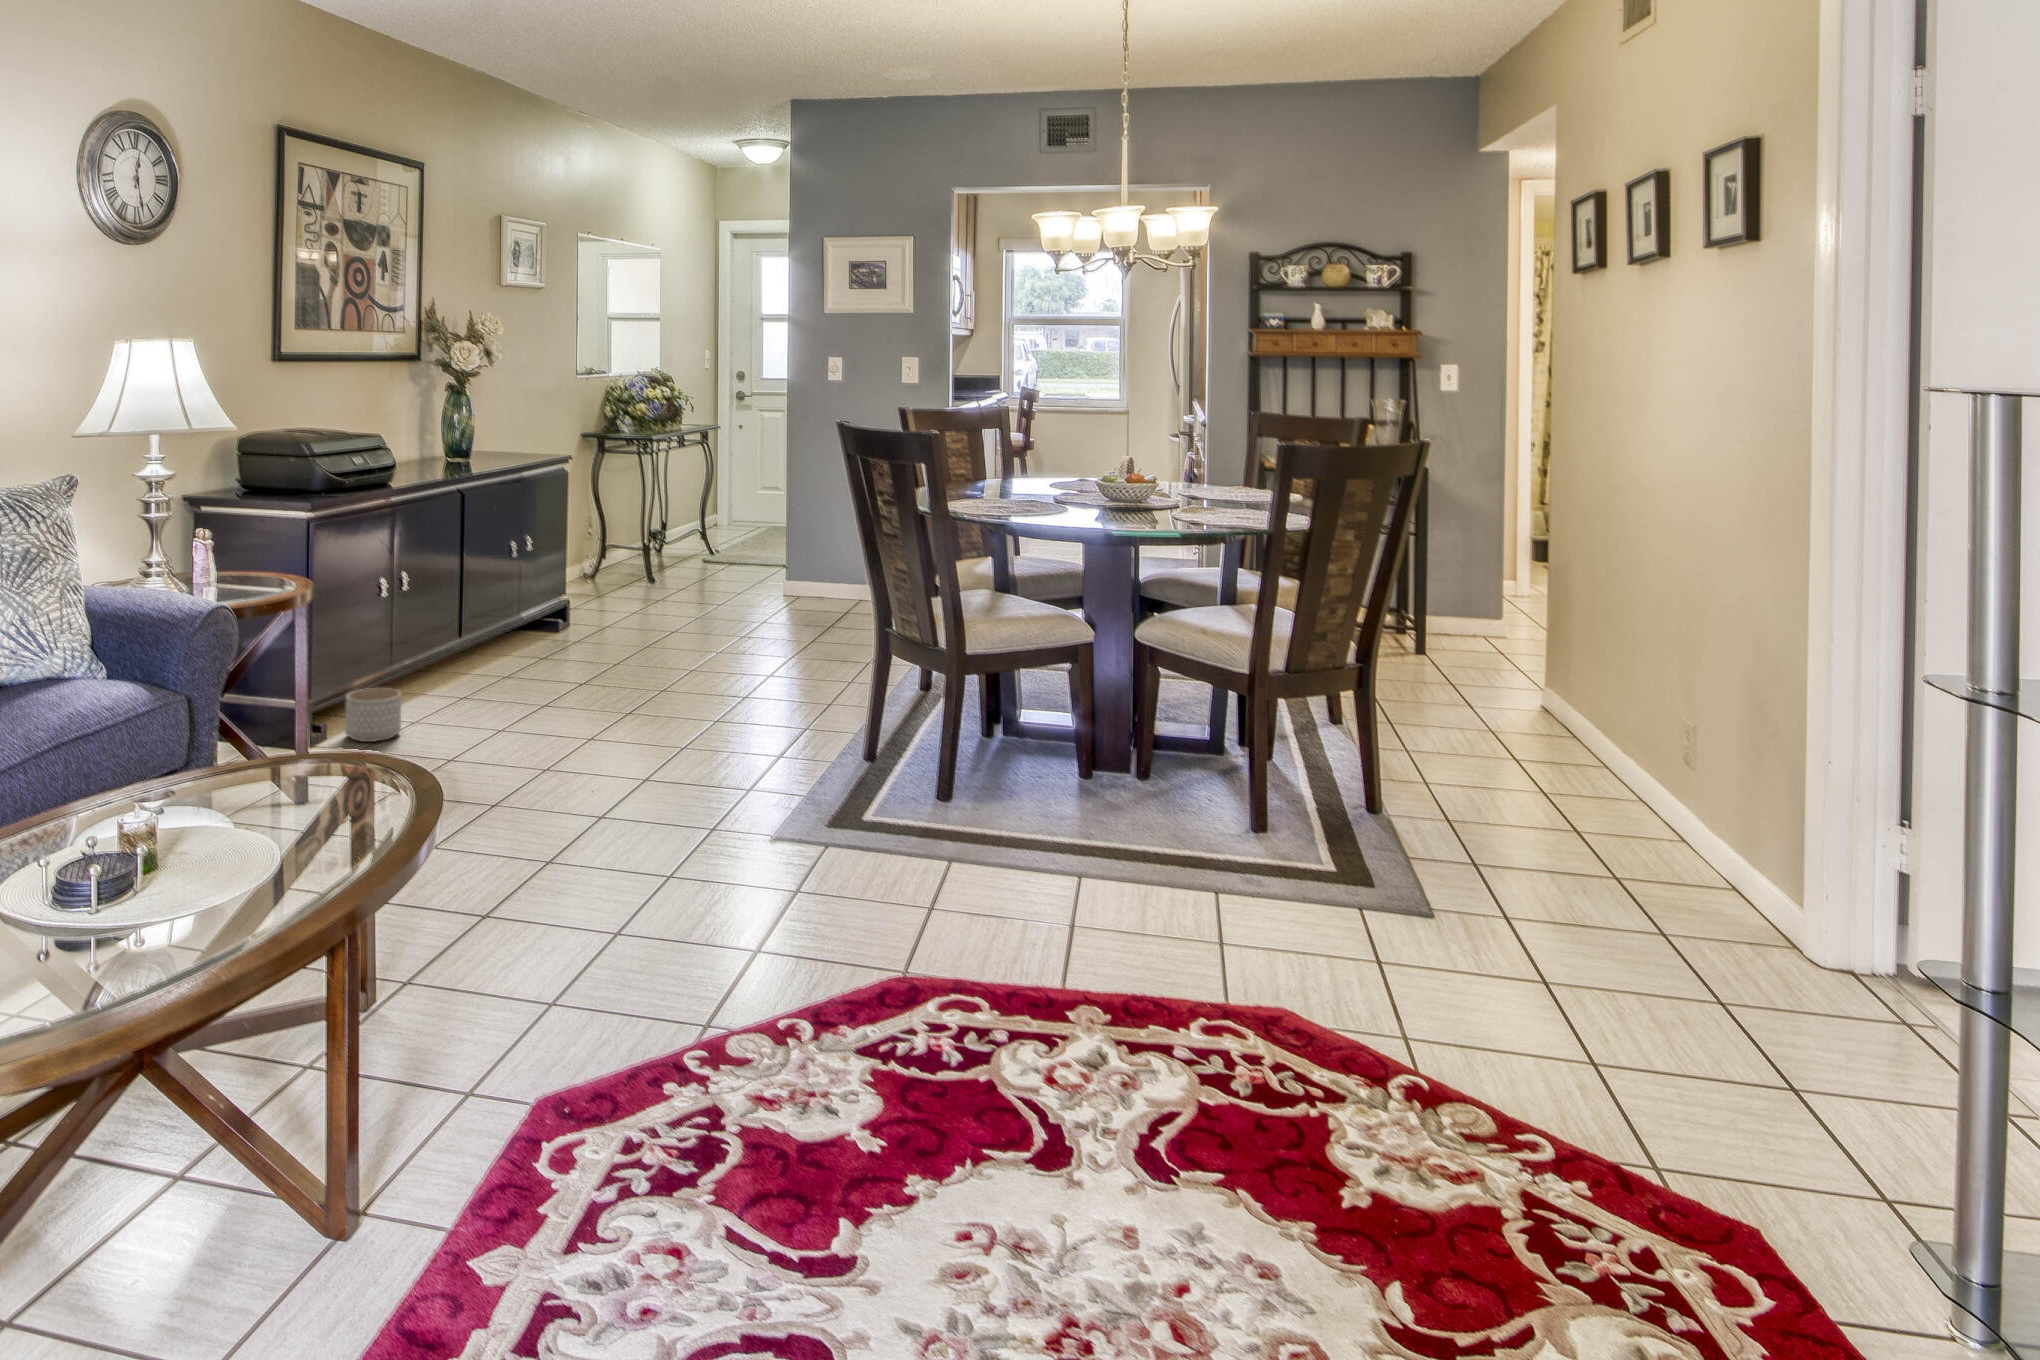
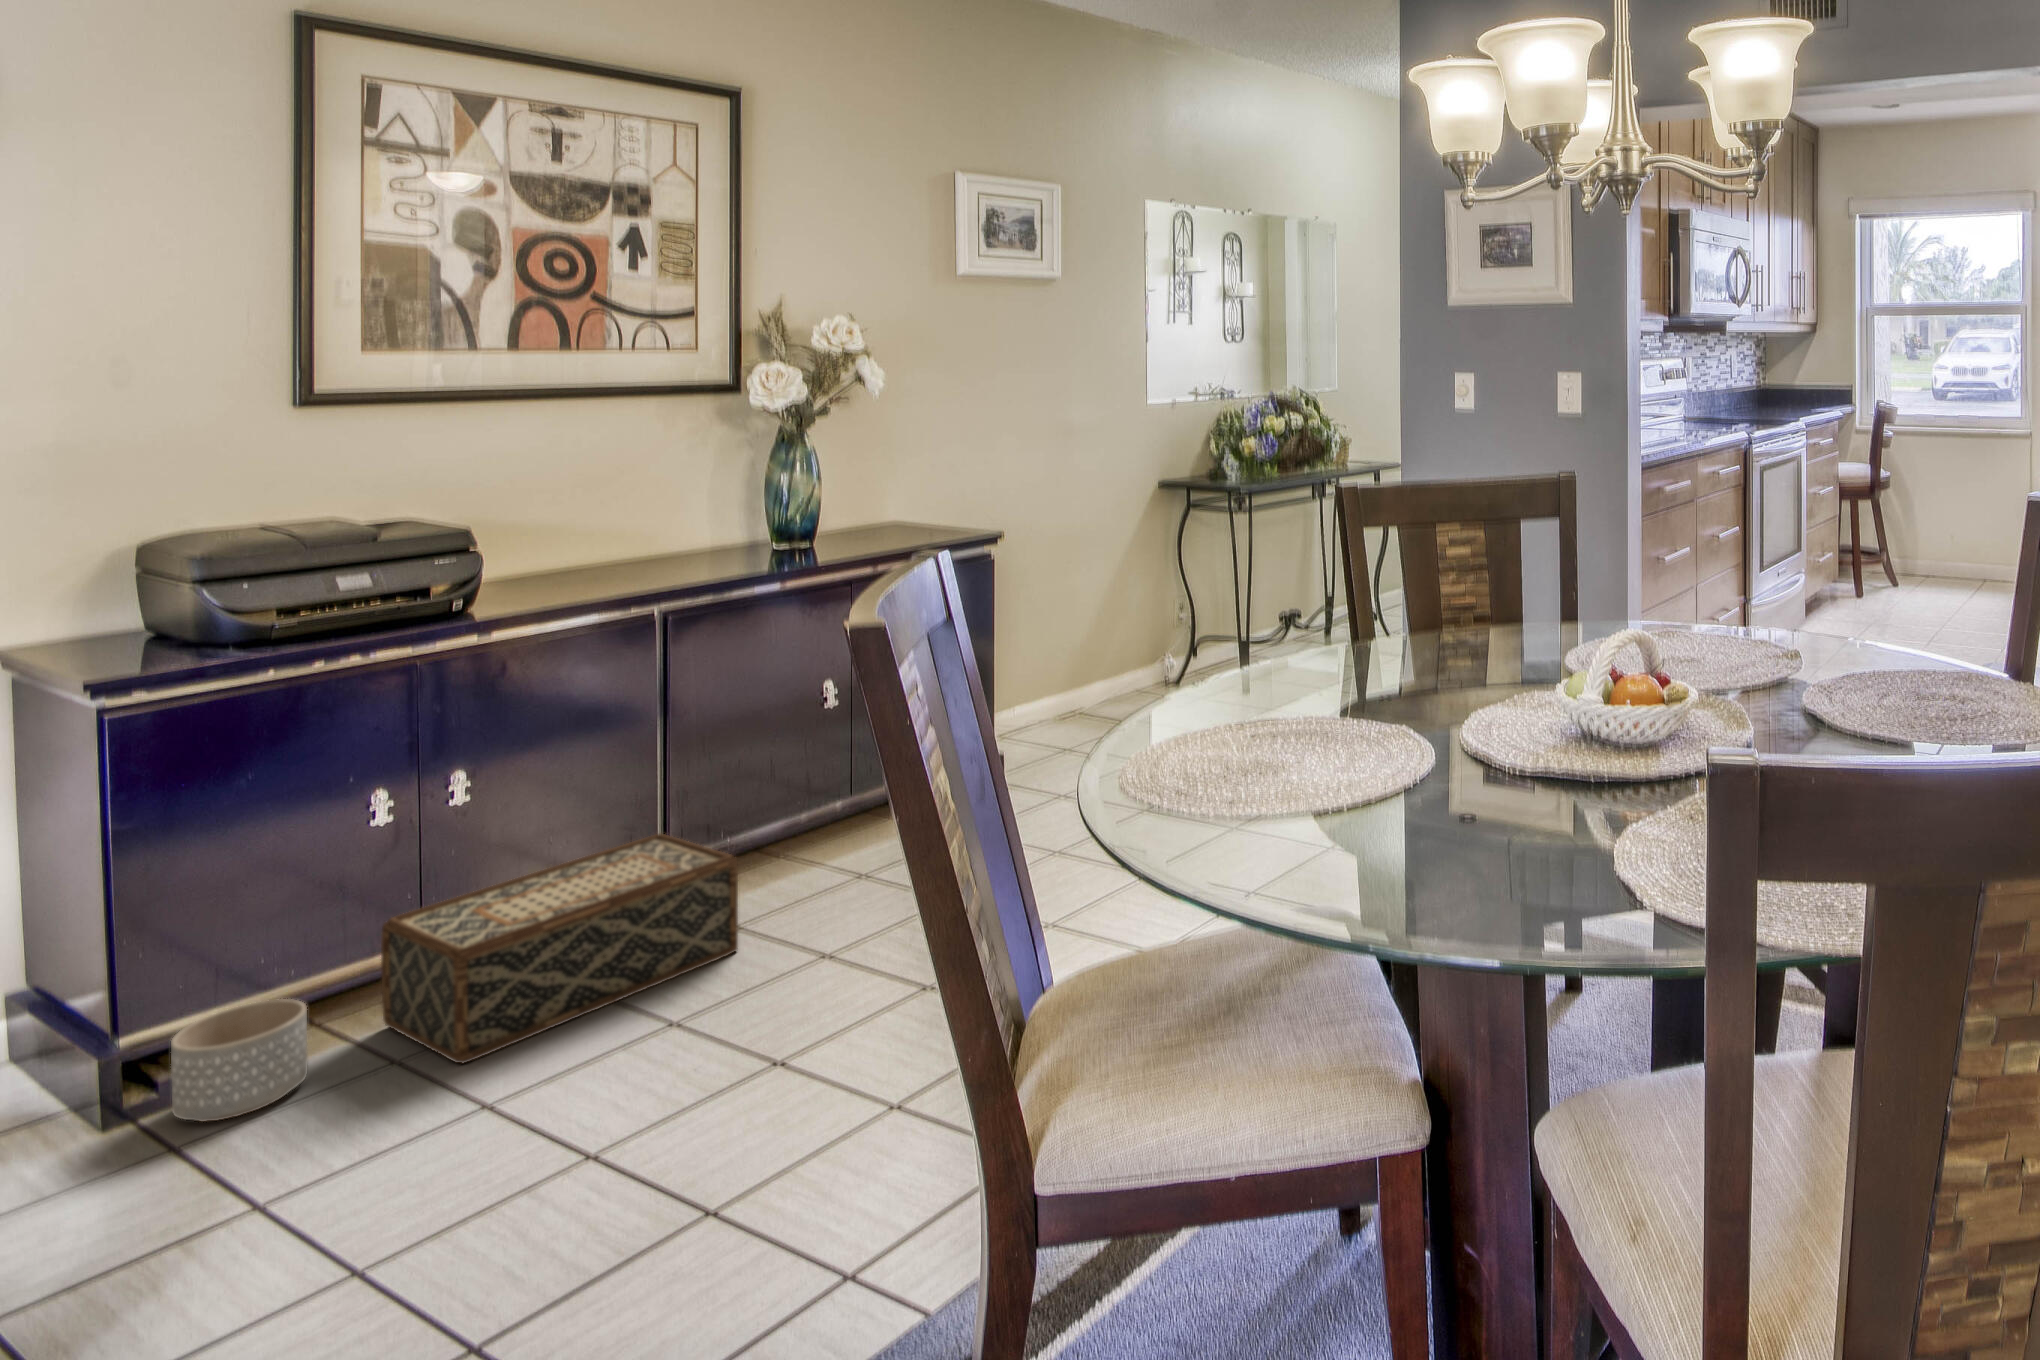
woven basket: none [393,625,539,722] -> present [381,834,738,1063]

